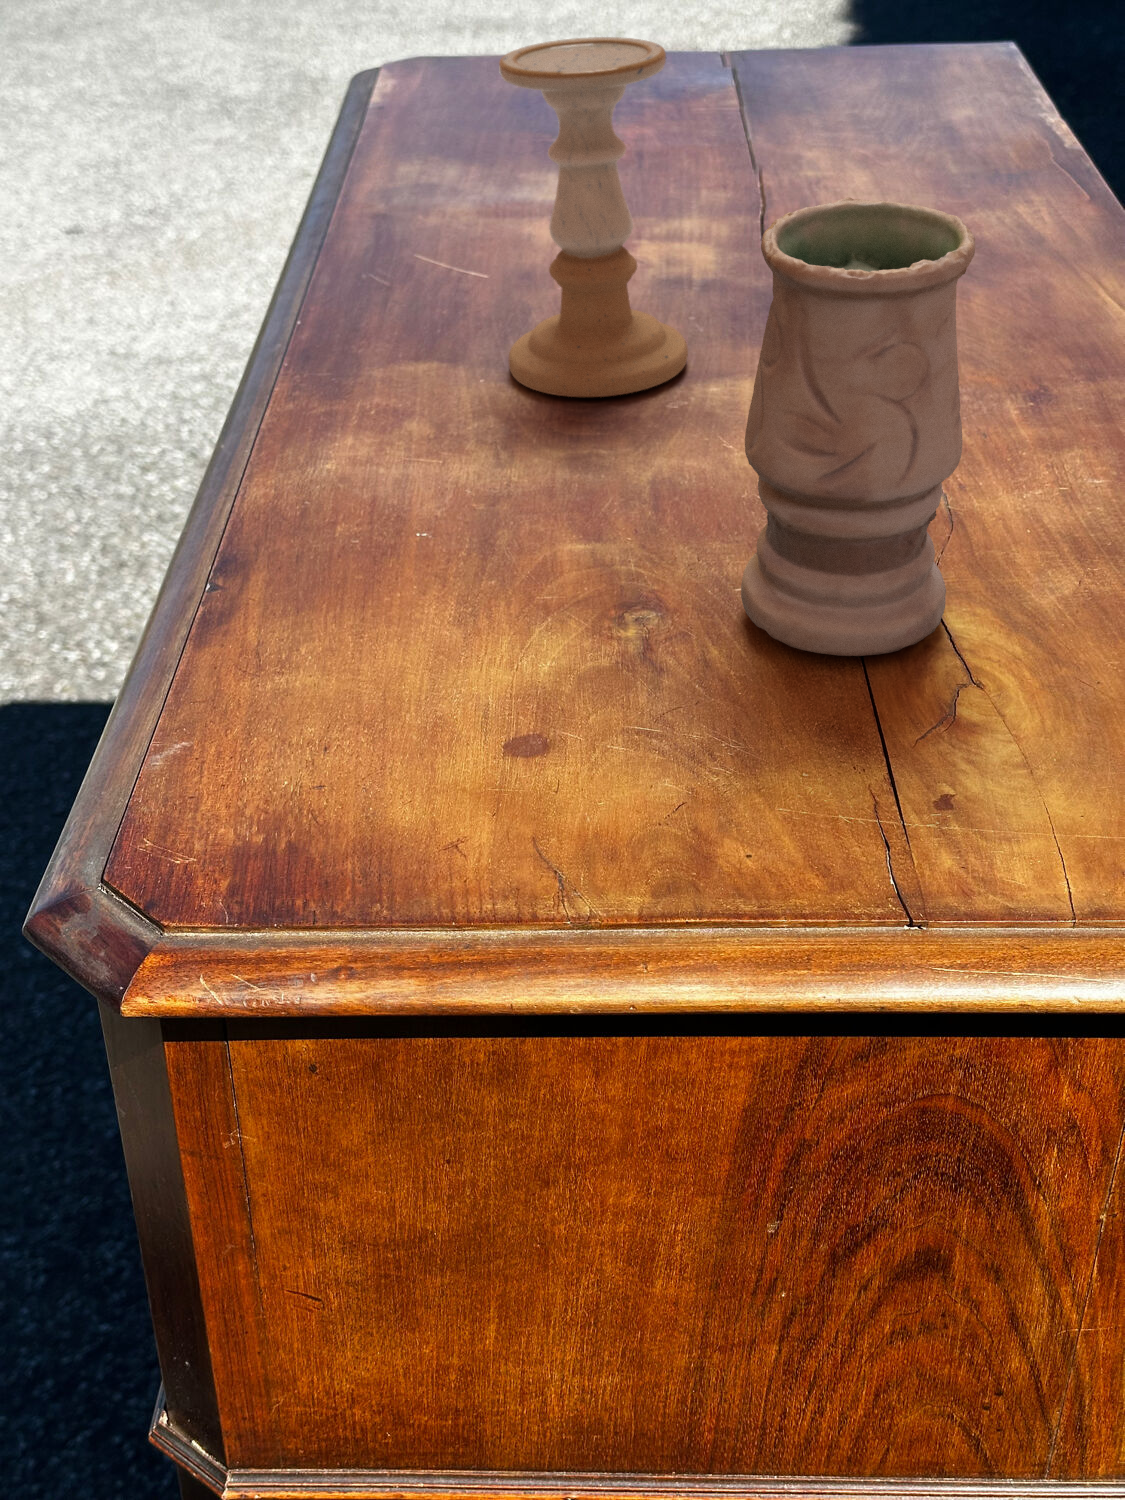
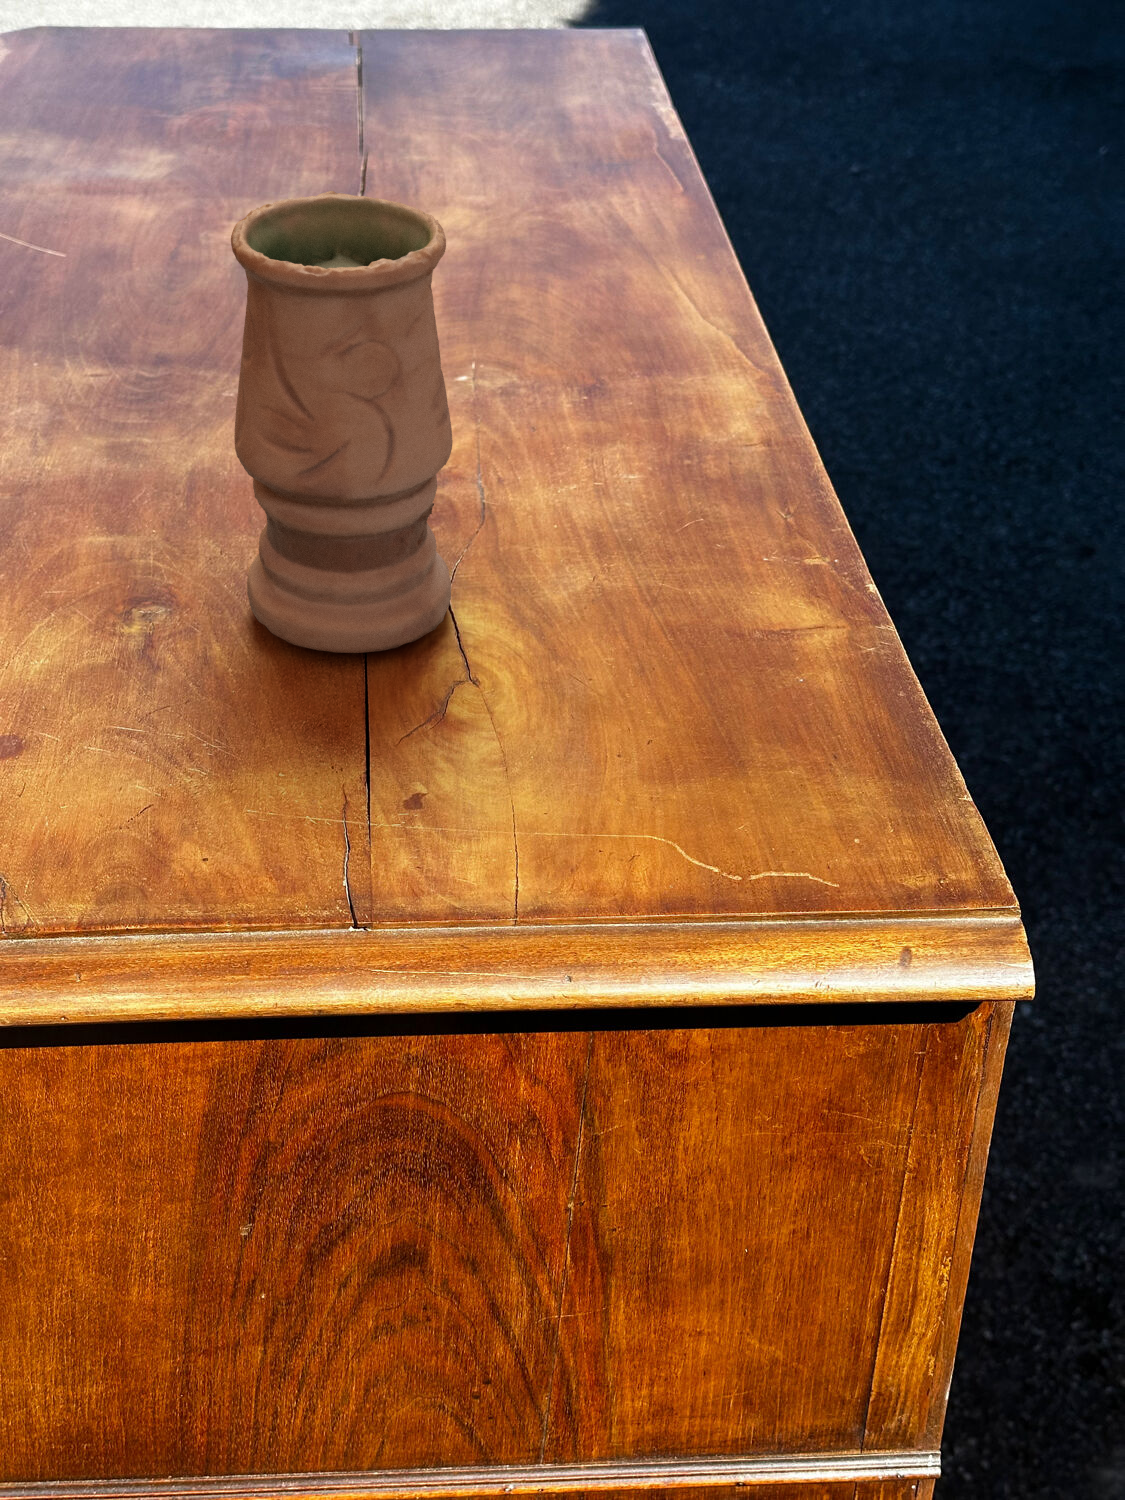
candle holder: present [499,37,688,397] -> none [33,9,253,381]

